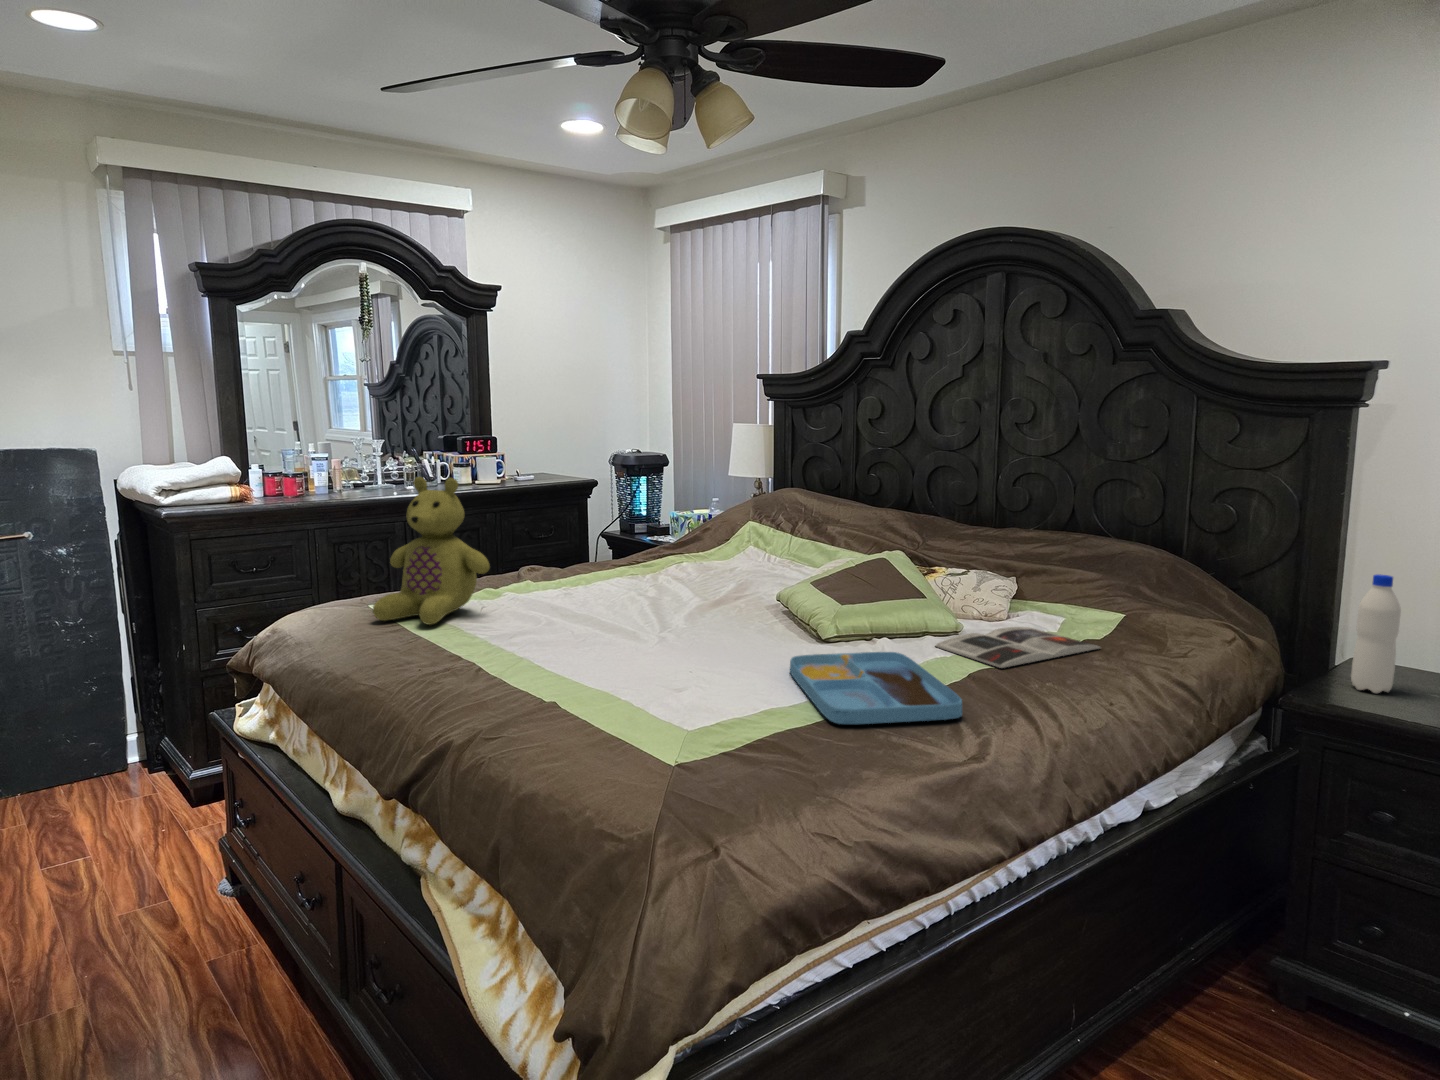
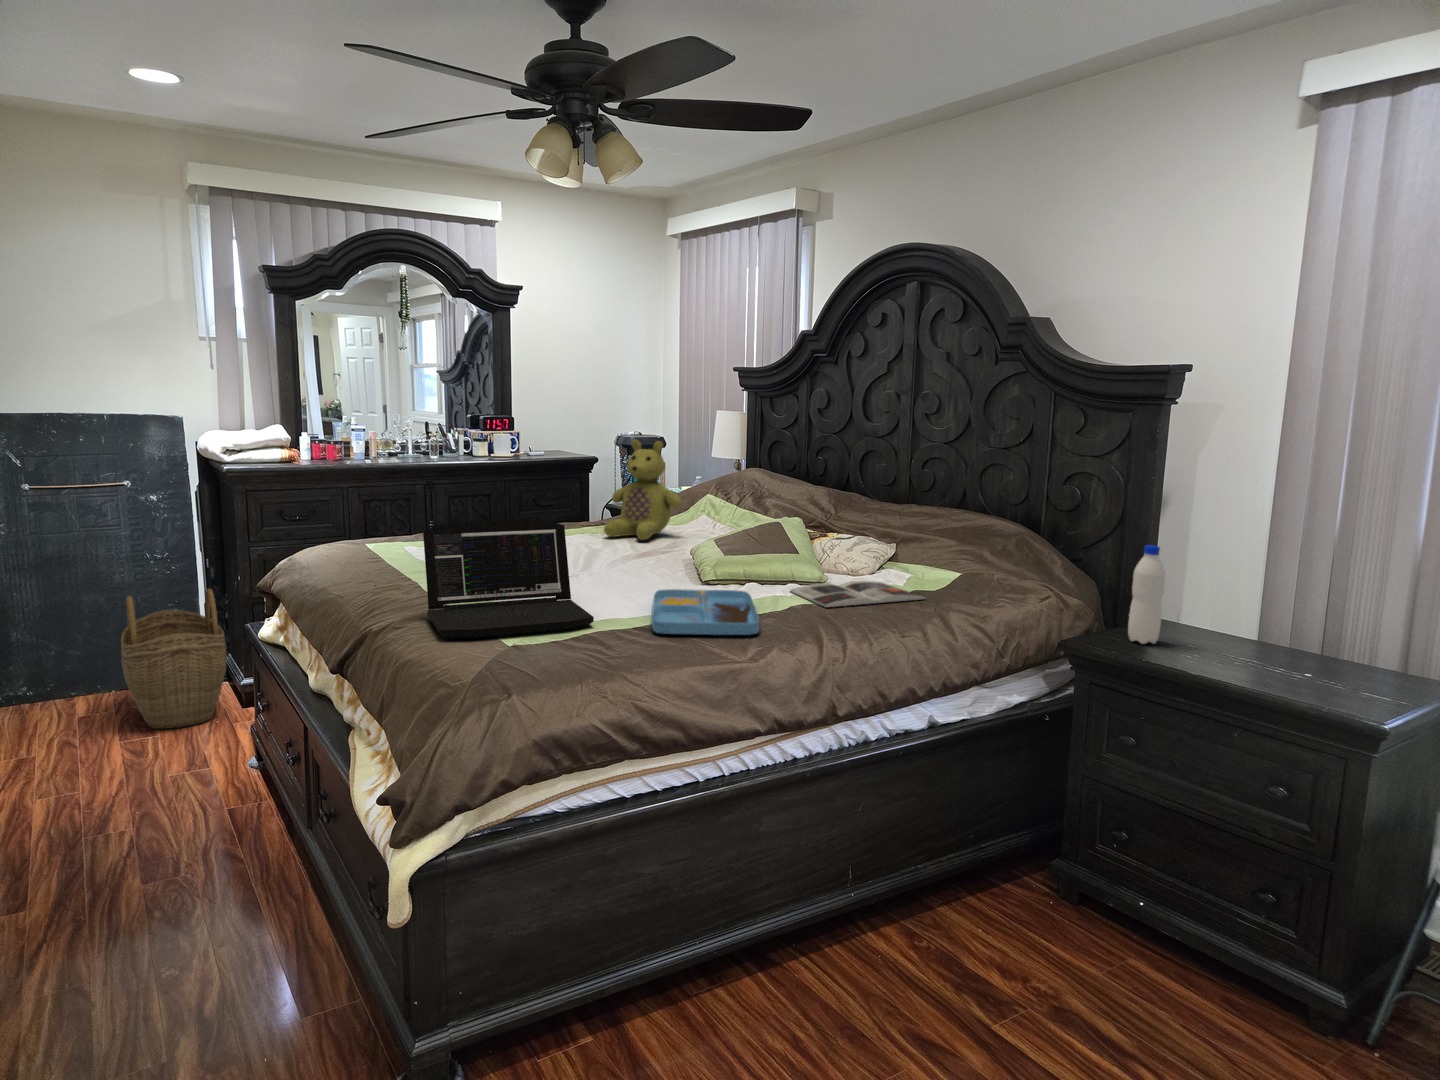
stuffed bear: present [373,477,490,625] -> present [604,440,682,540]
laptop: none [508,575,746,752] -> present [423,518,594,638]
woven basket: none [36,663,173,846] -> present [121,589,227,729]

